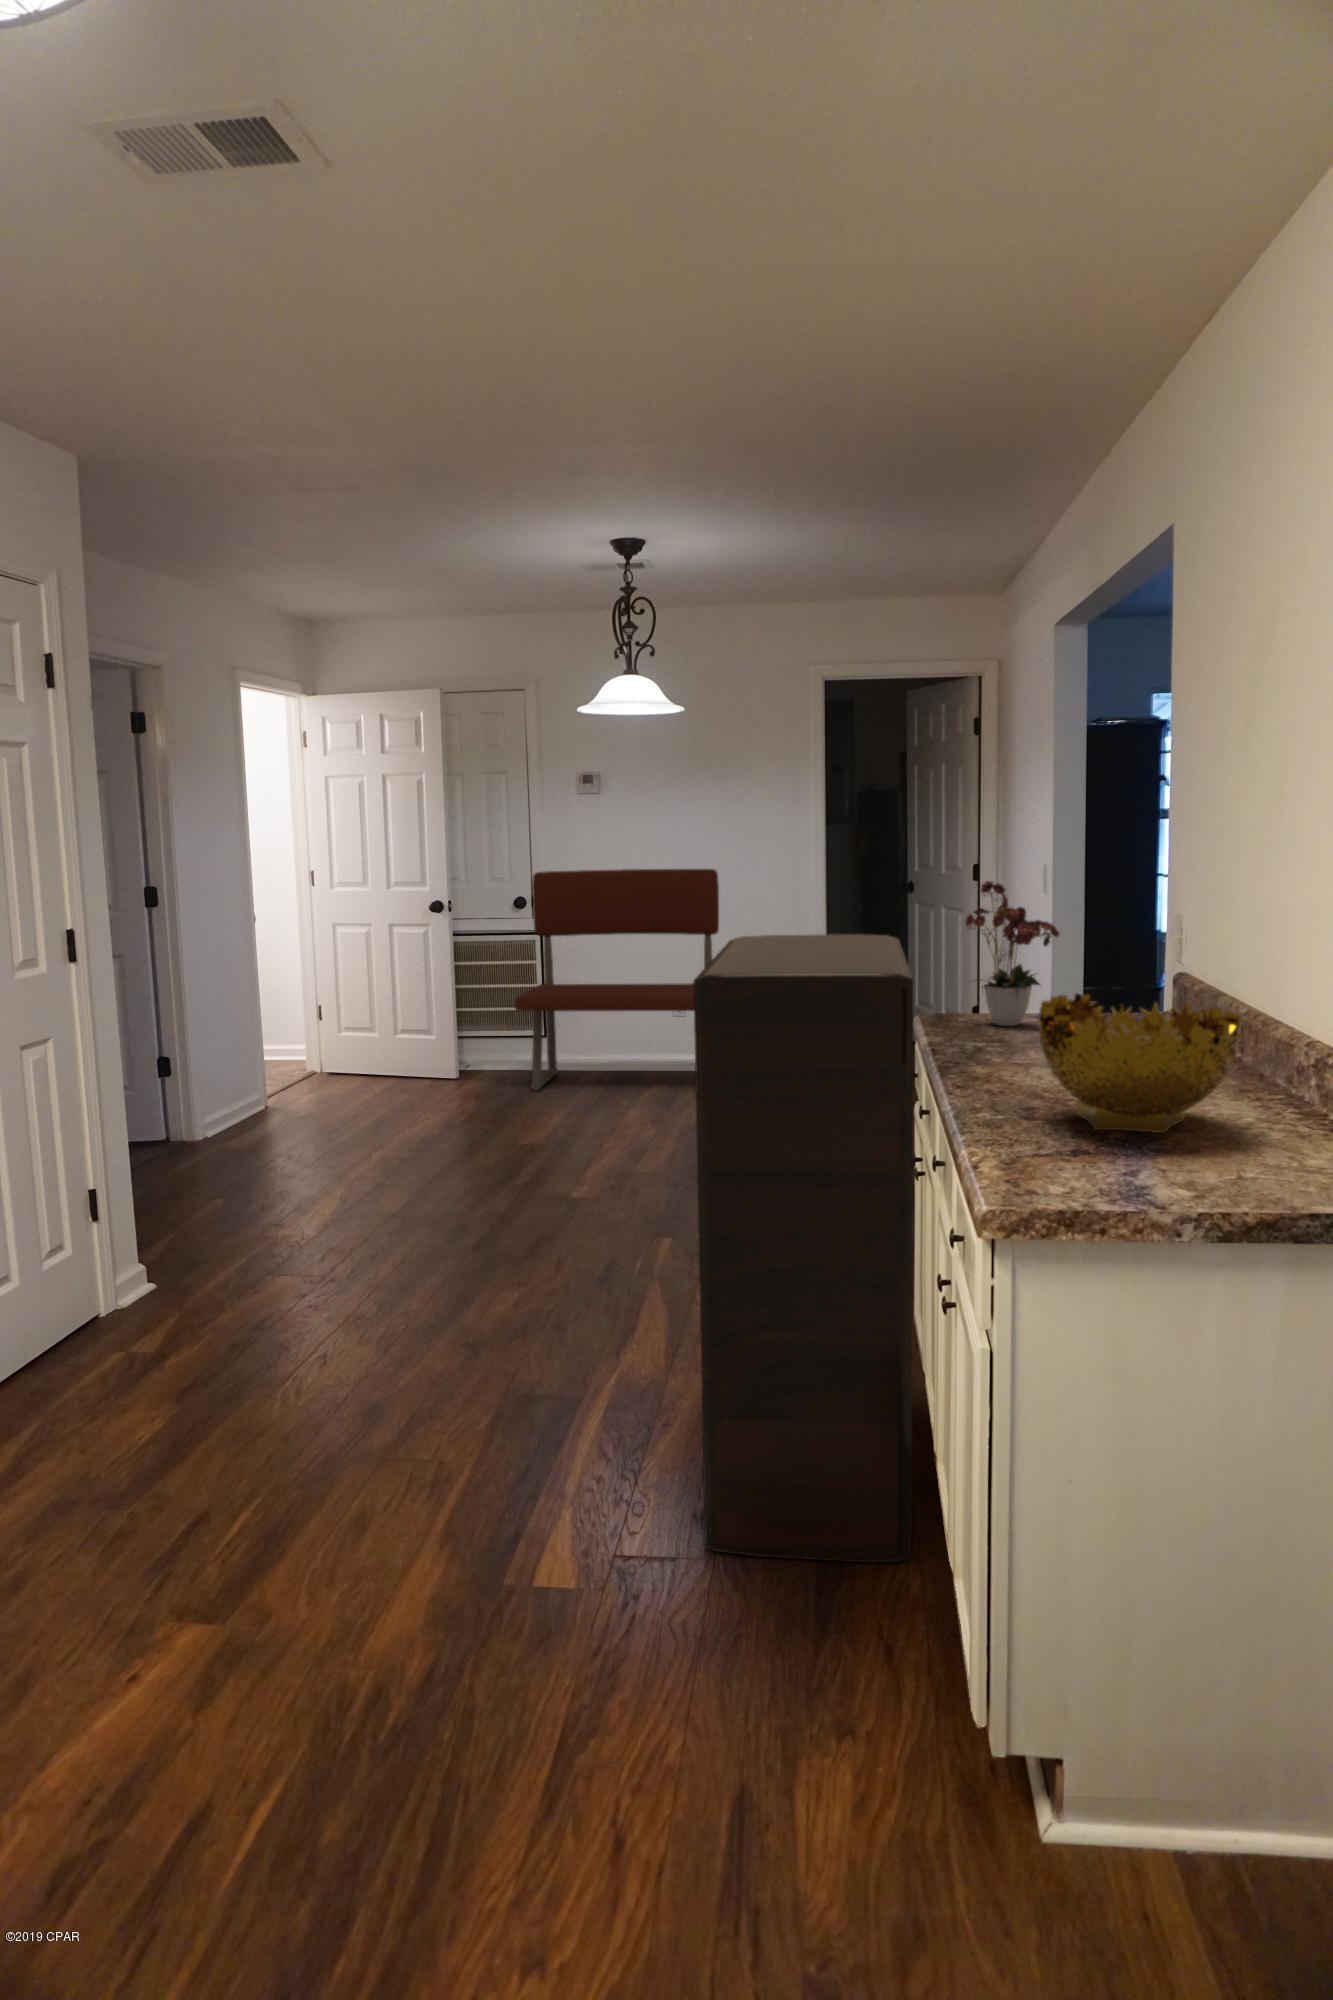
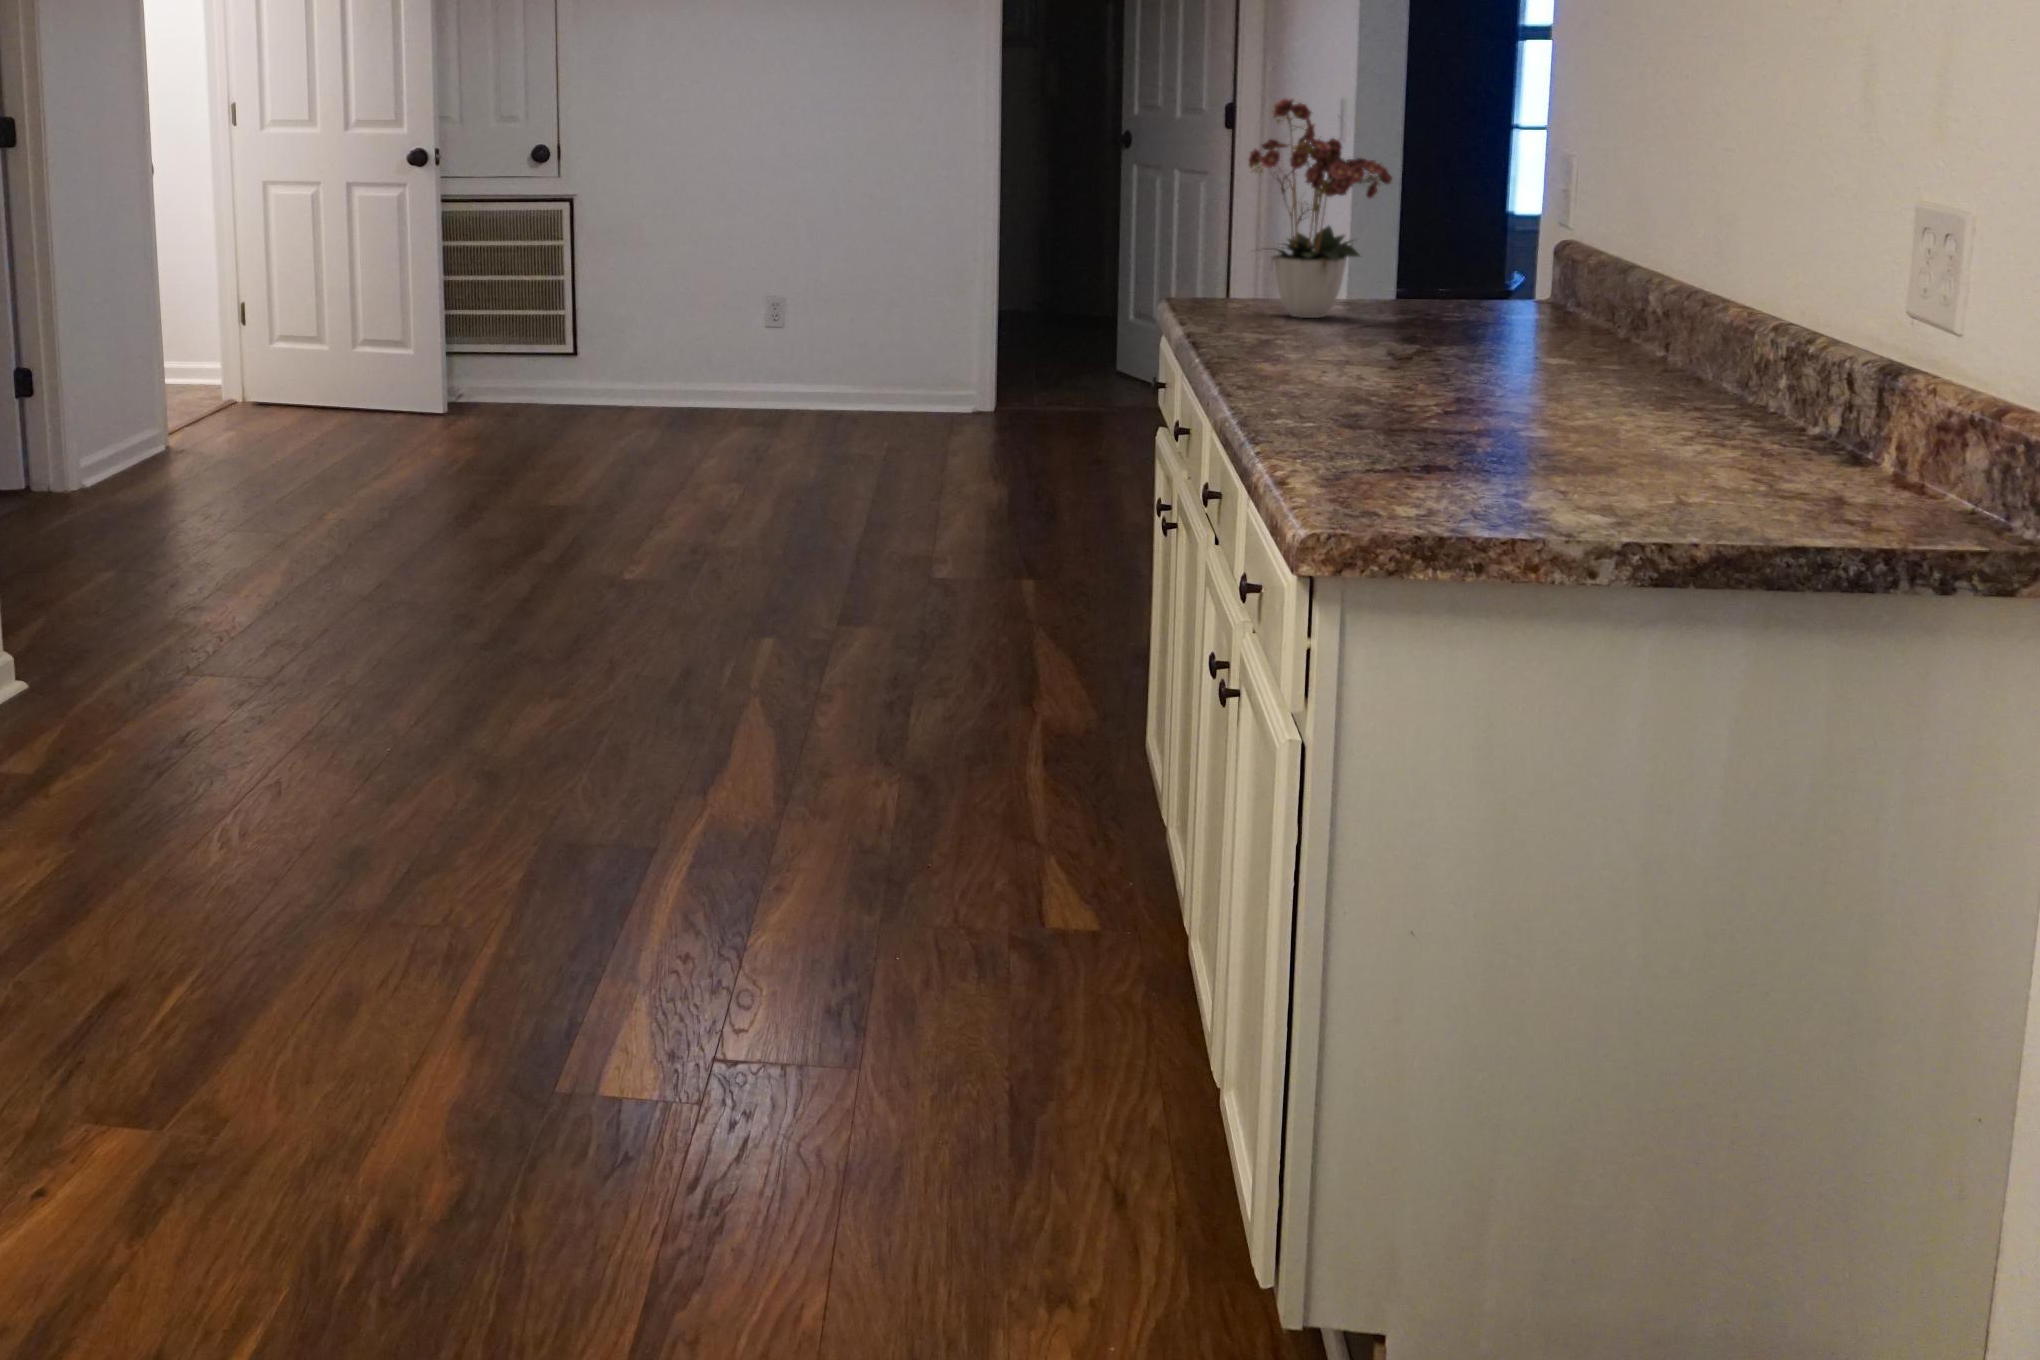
bench: present [515,869,719,1091] -> none [534,105,844,442]
bookshelf: present [693,934,913,1562] -> none [849,177,1184,1082]
decorative bowl: present [1039,994,1242,1133] -> none [1373,247,1685,449]

